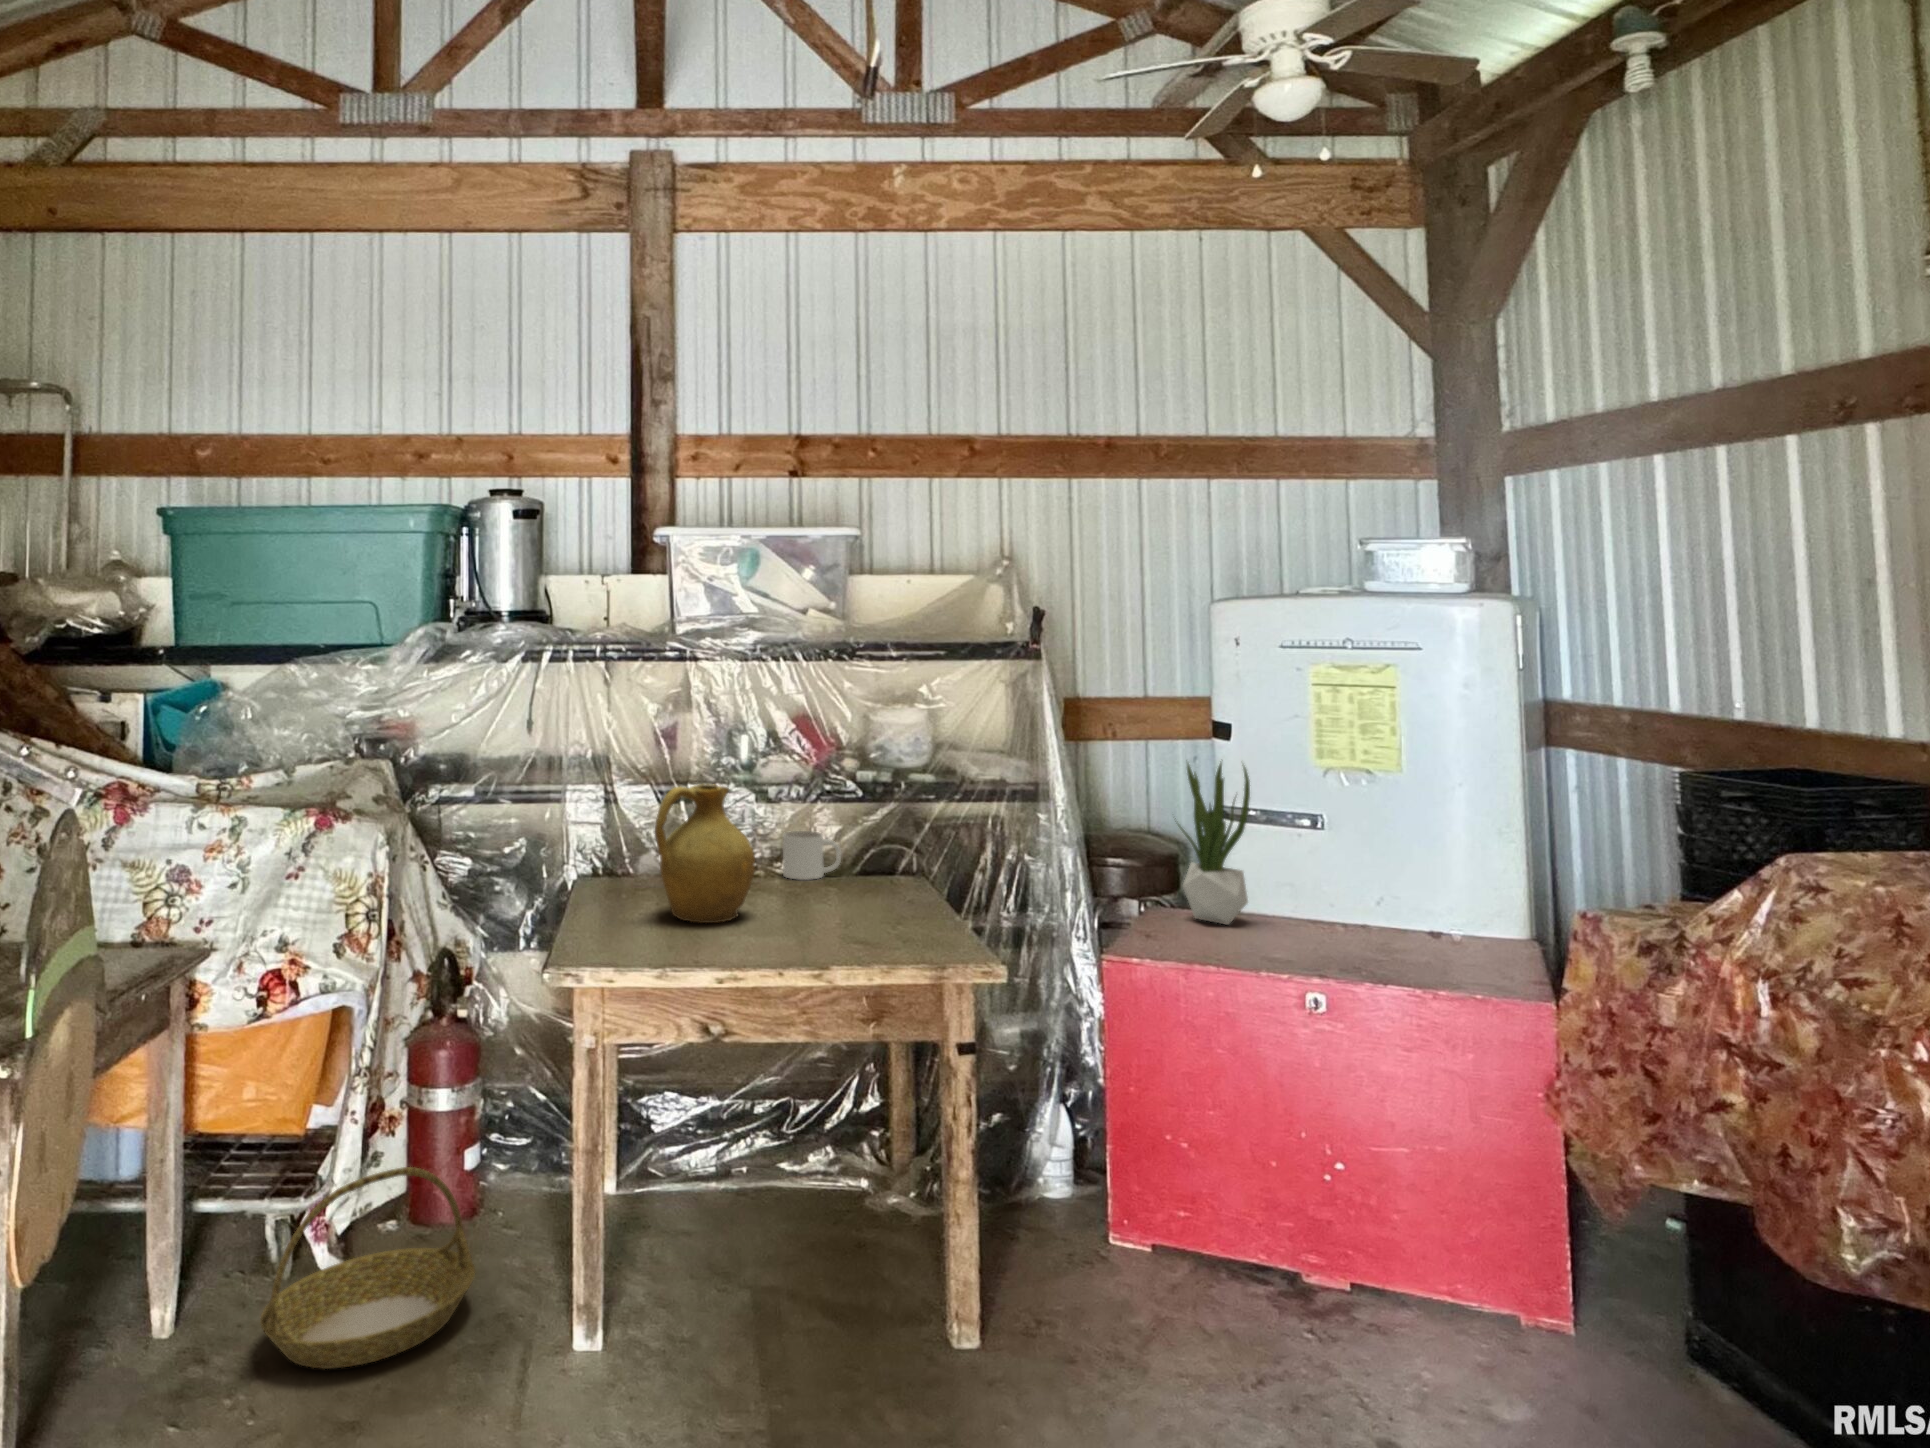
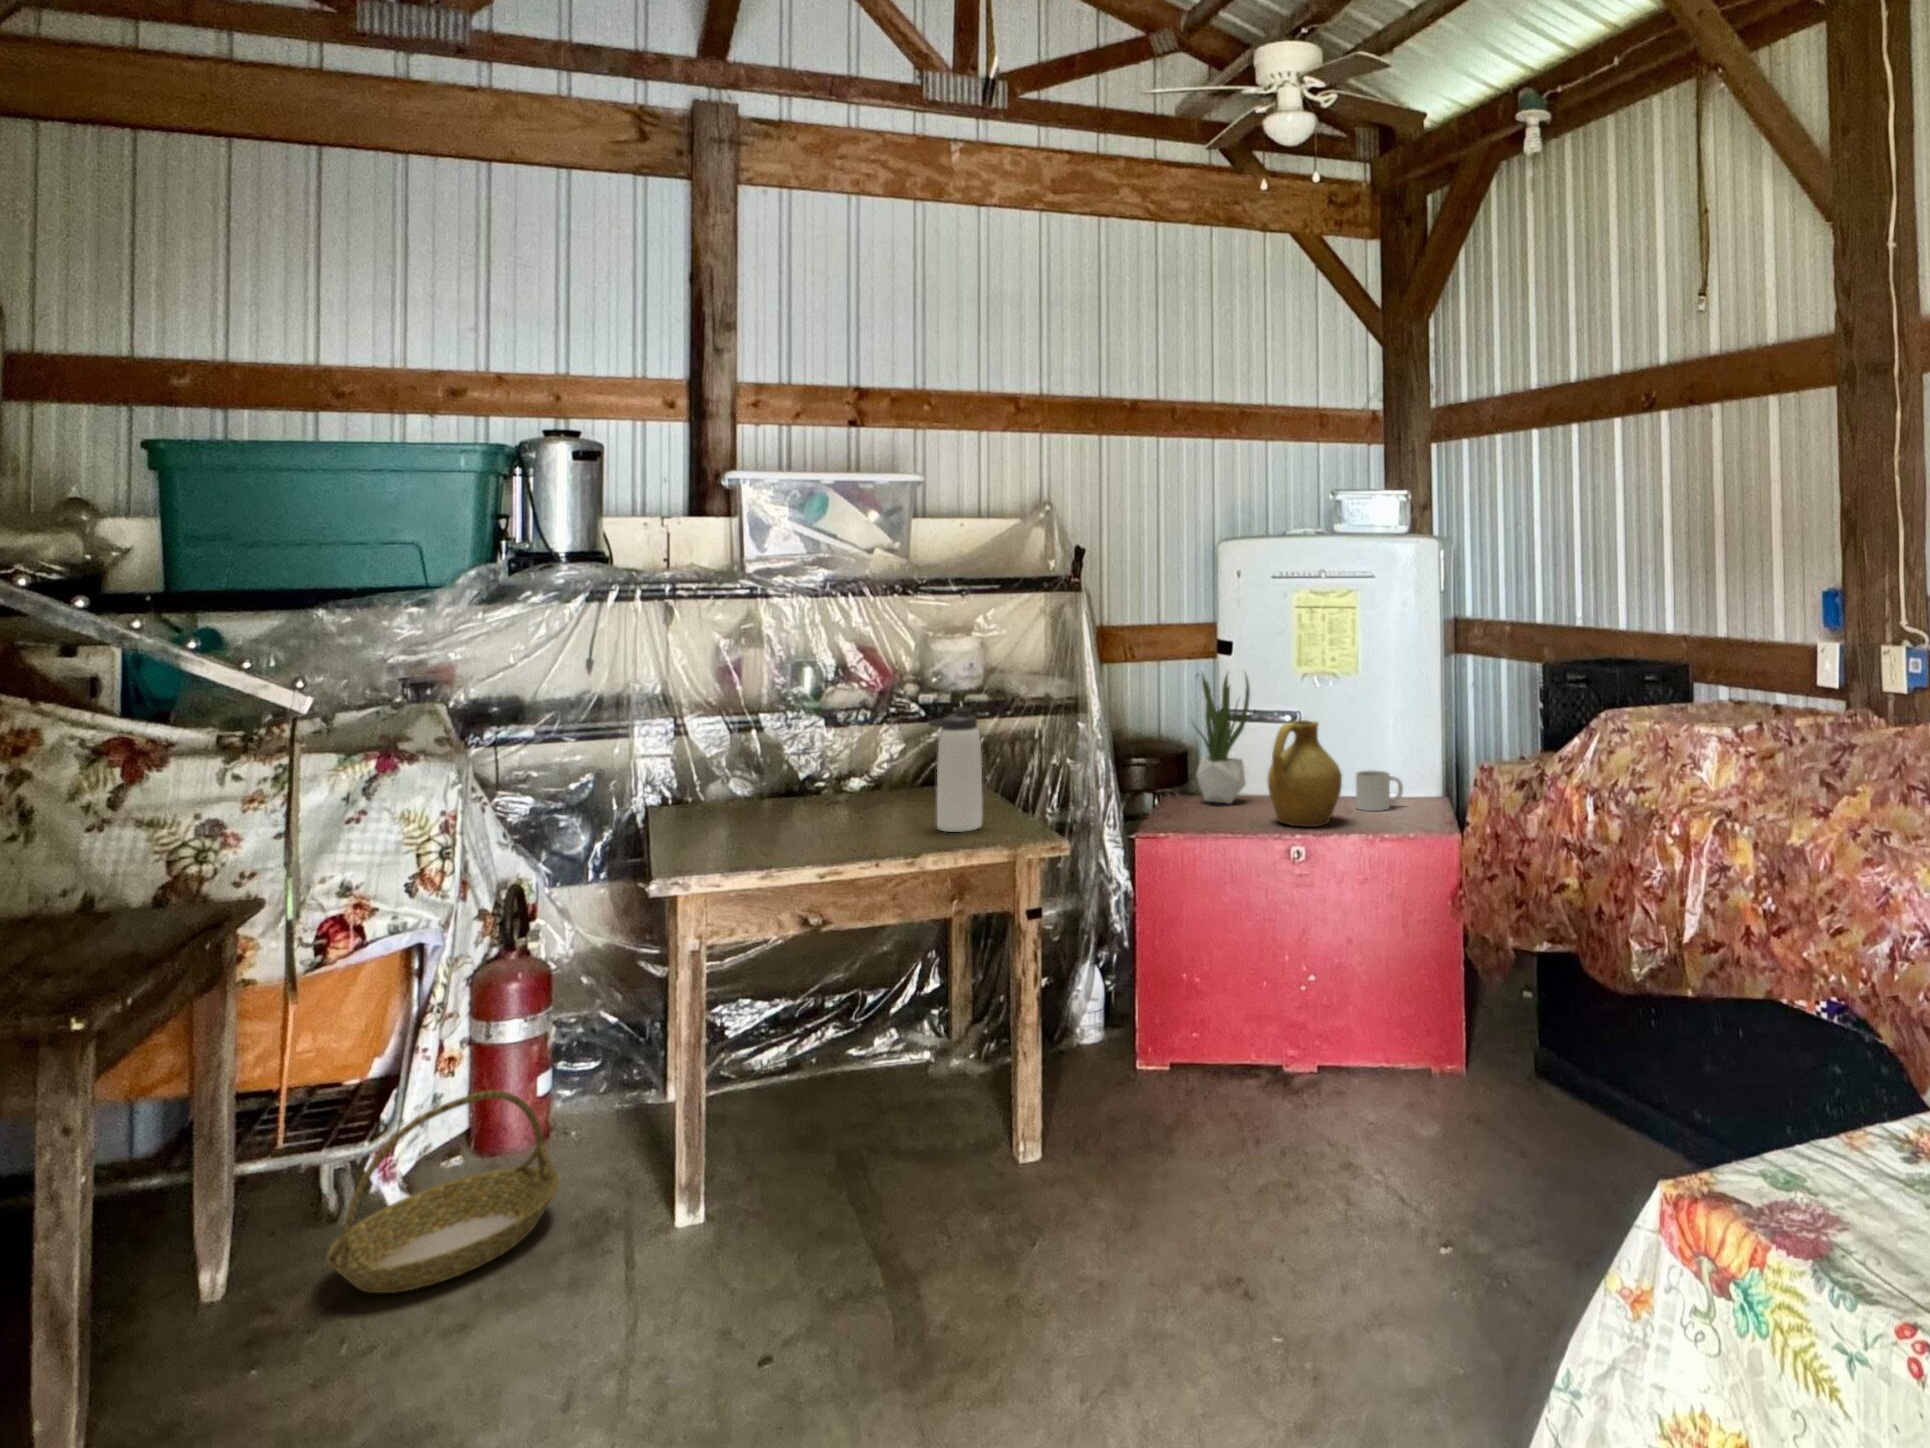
pitcher: present [655,784,755,923] -> present [1267,720,1342,827]
thermos bottle: none [849,796,910,942] -> present [929,707,982,832]
mug: present [783,831,841,880] -> present [1356,771,1403,811]

